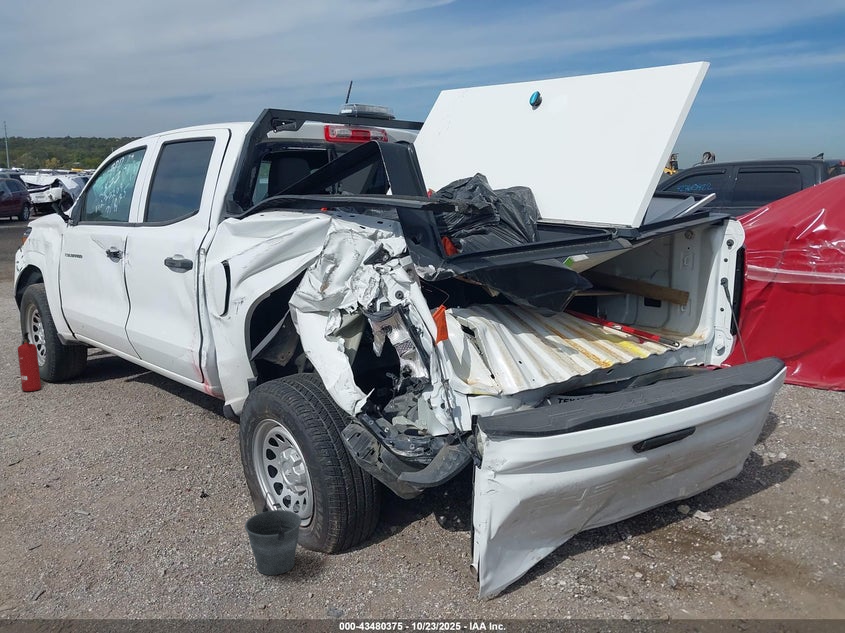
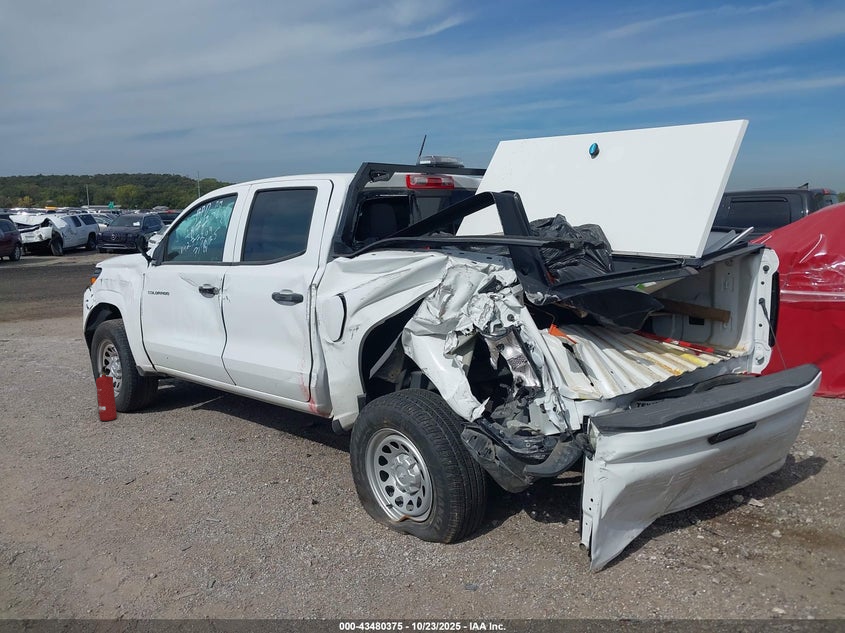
bucket: present [245,492,301,575] -> none [376,491,424,562]

